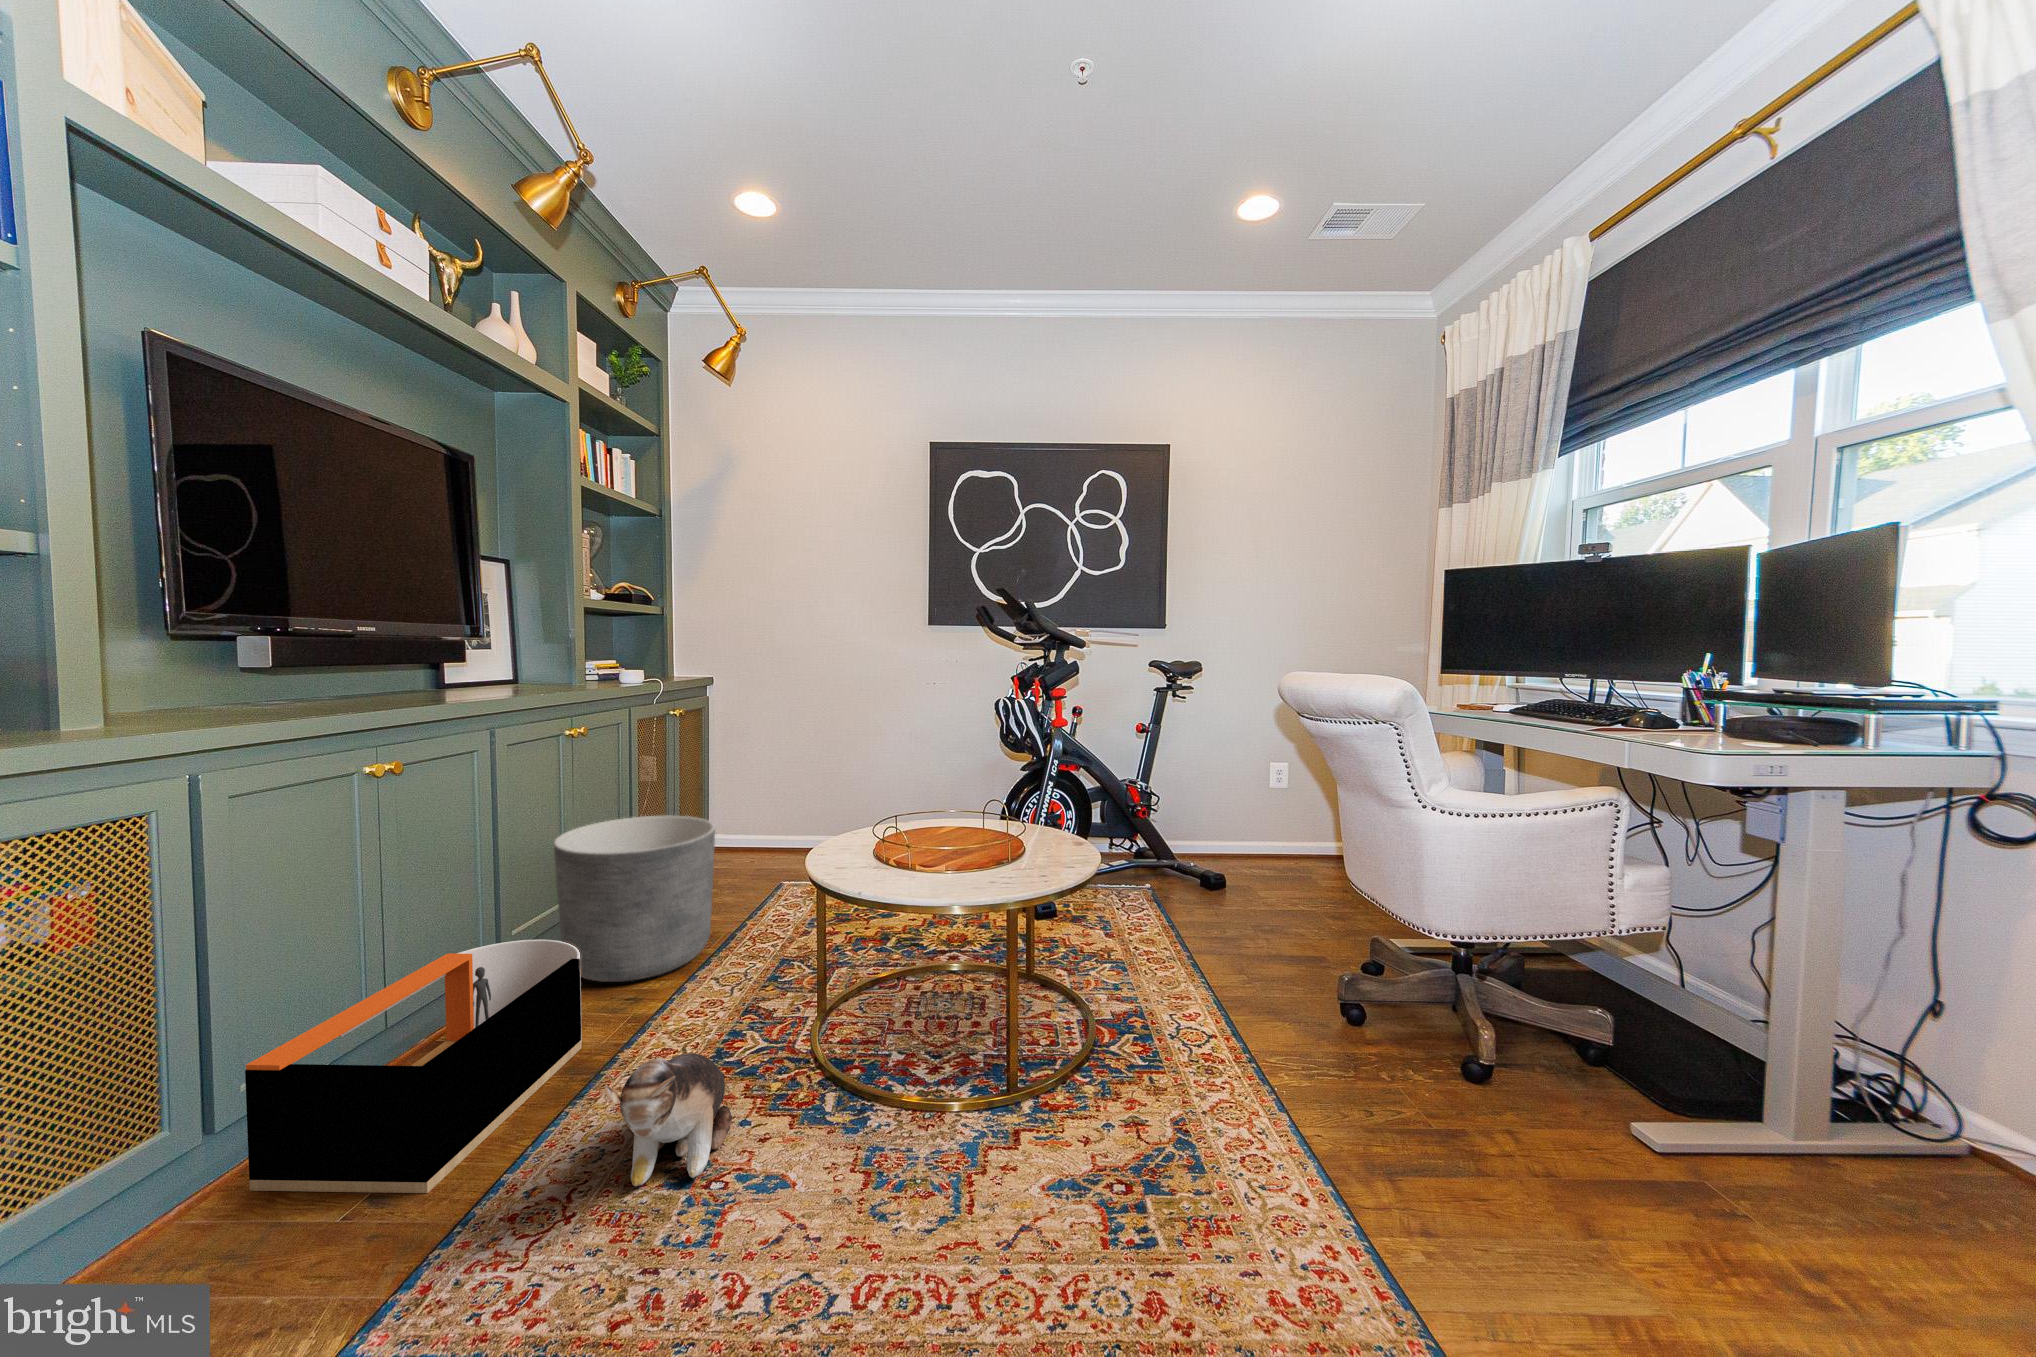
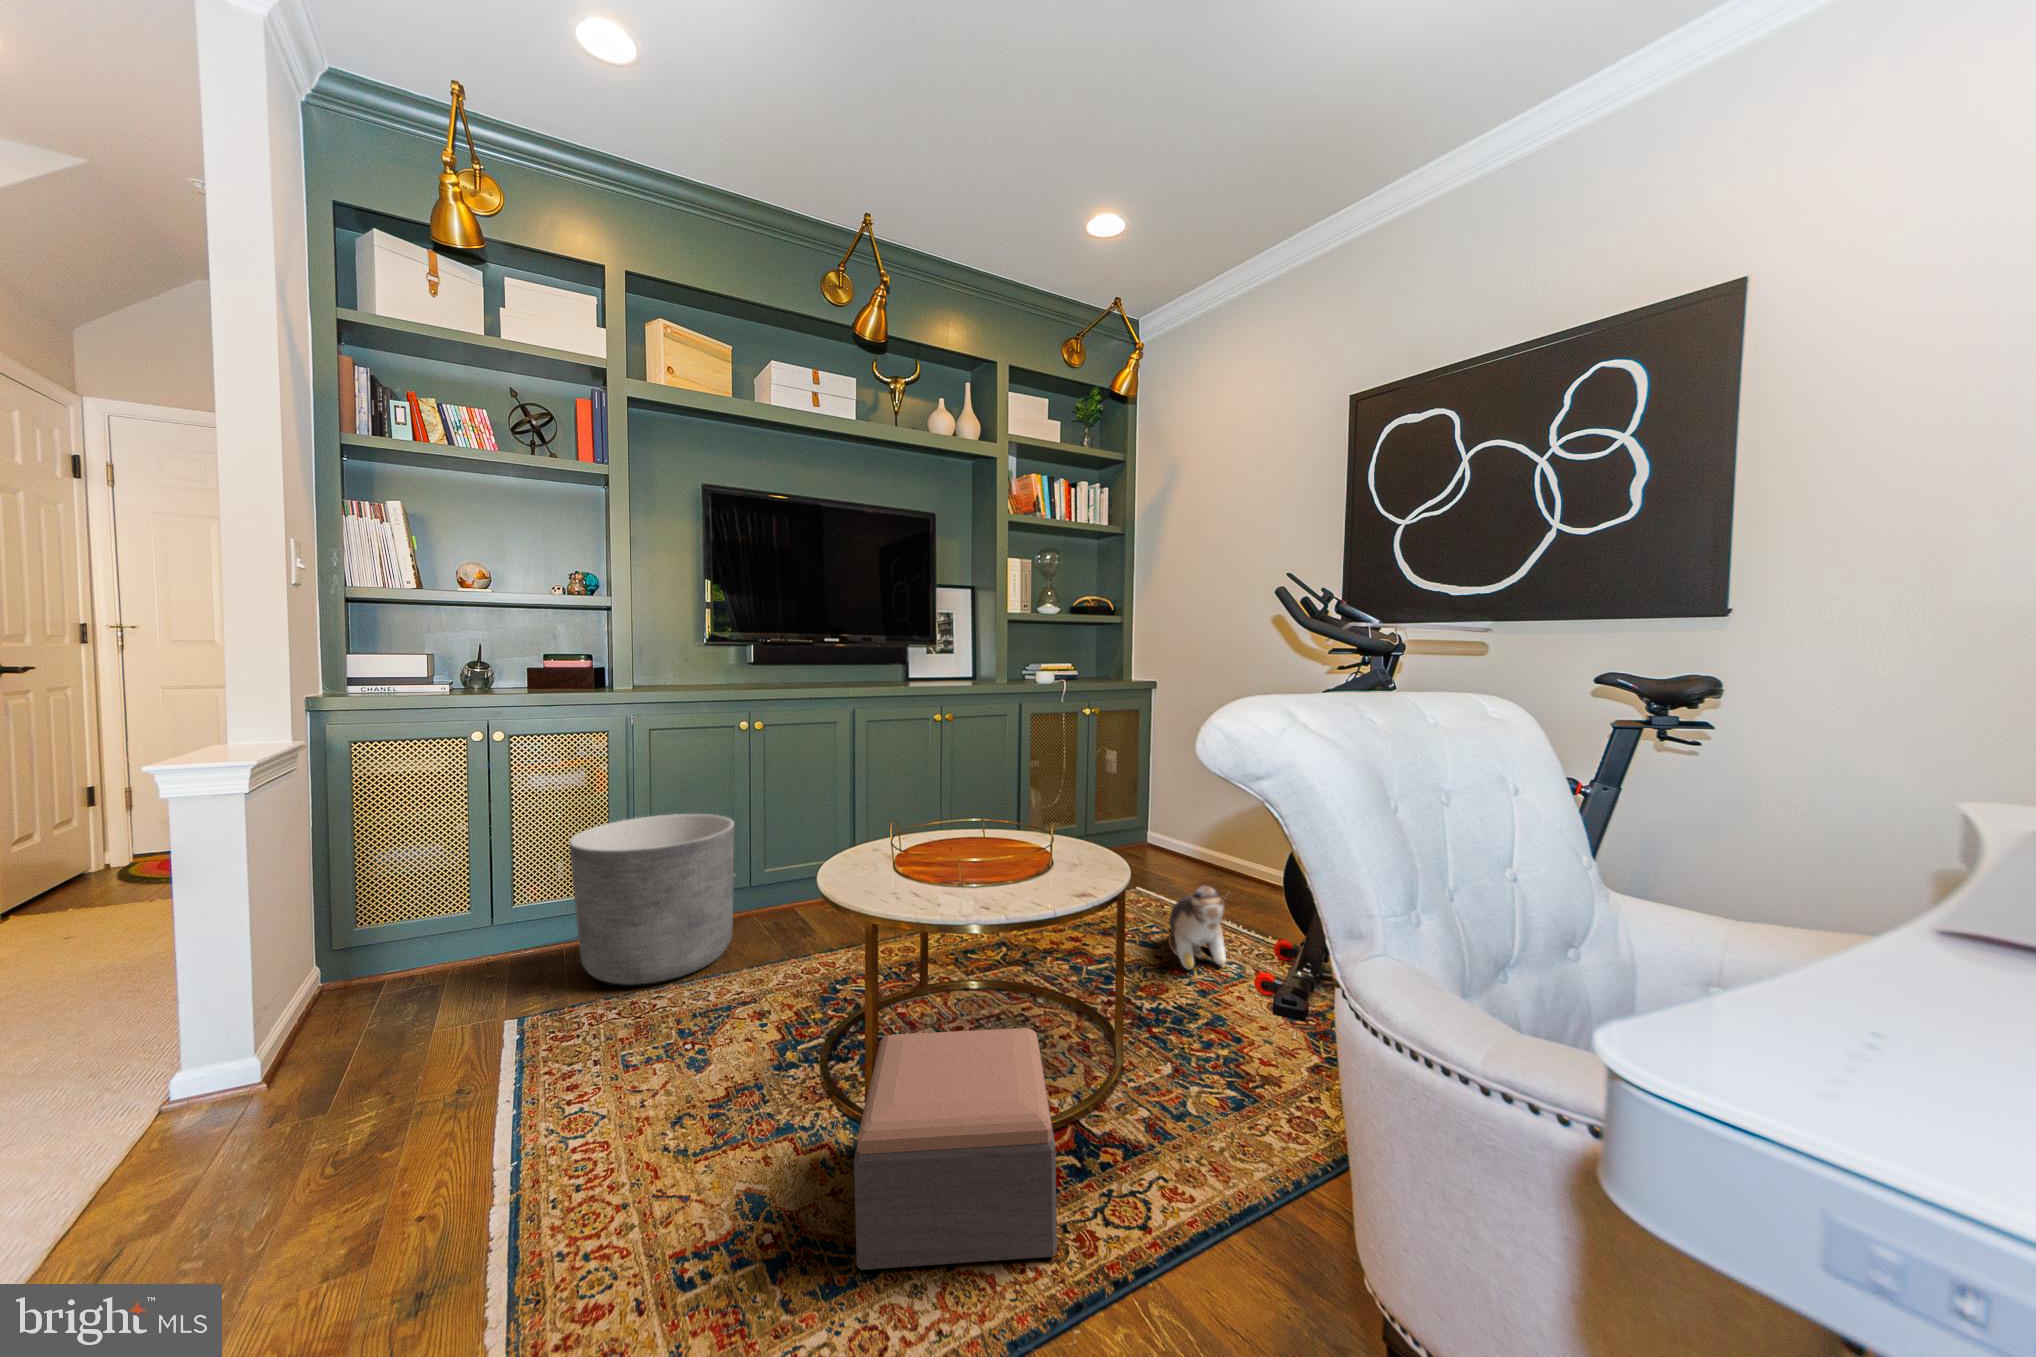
storage bin: present [245,940,582,1193] -> none [256,939,601,1194]
footstool: none [829,1040,1020,1274] -> present [854,1028,1057,1270]
plush toy: present [604,1053,732,1187] -> present [1168,886,1229,970]

